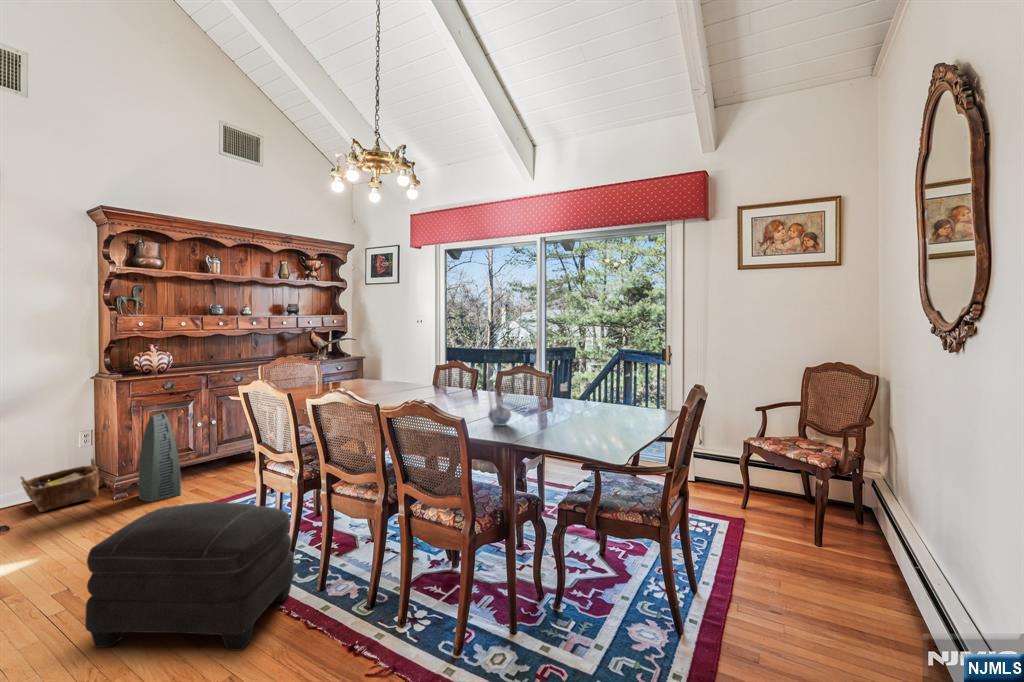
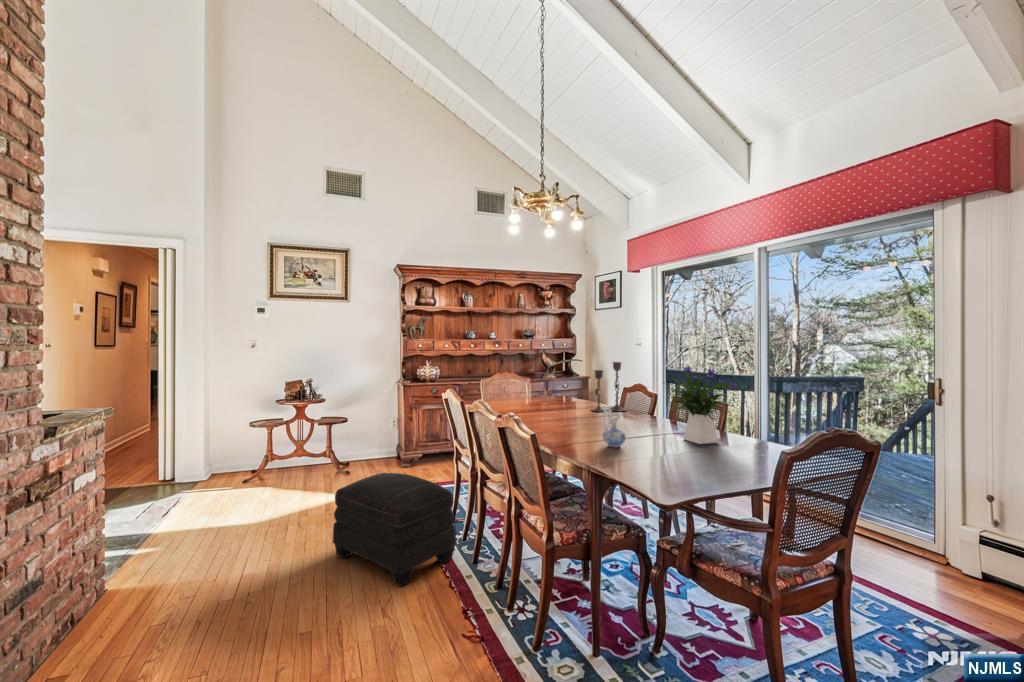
flower arrangement: none [519,338,591,413] -> present [672,366,737,444]
candlestick: none [420,340,455,393] -> present [591,362,626,412]
air purifier: present [139,412,182,502] -> none [412,409,436,472]
woven basket: present [20,458,99,512] -> none [355,435,394,466]

